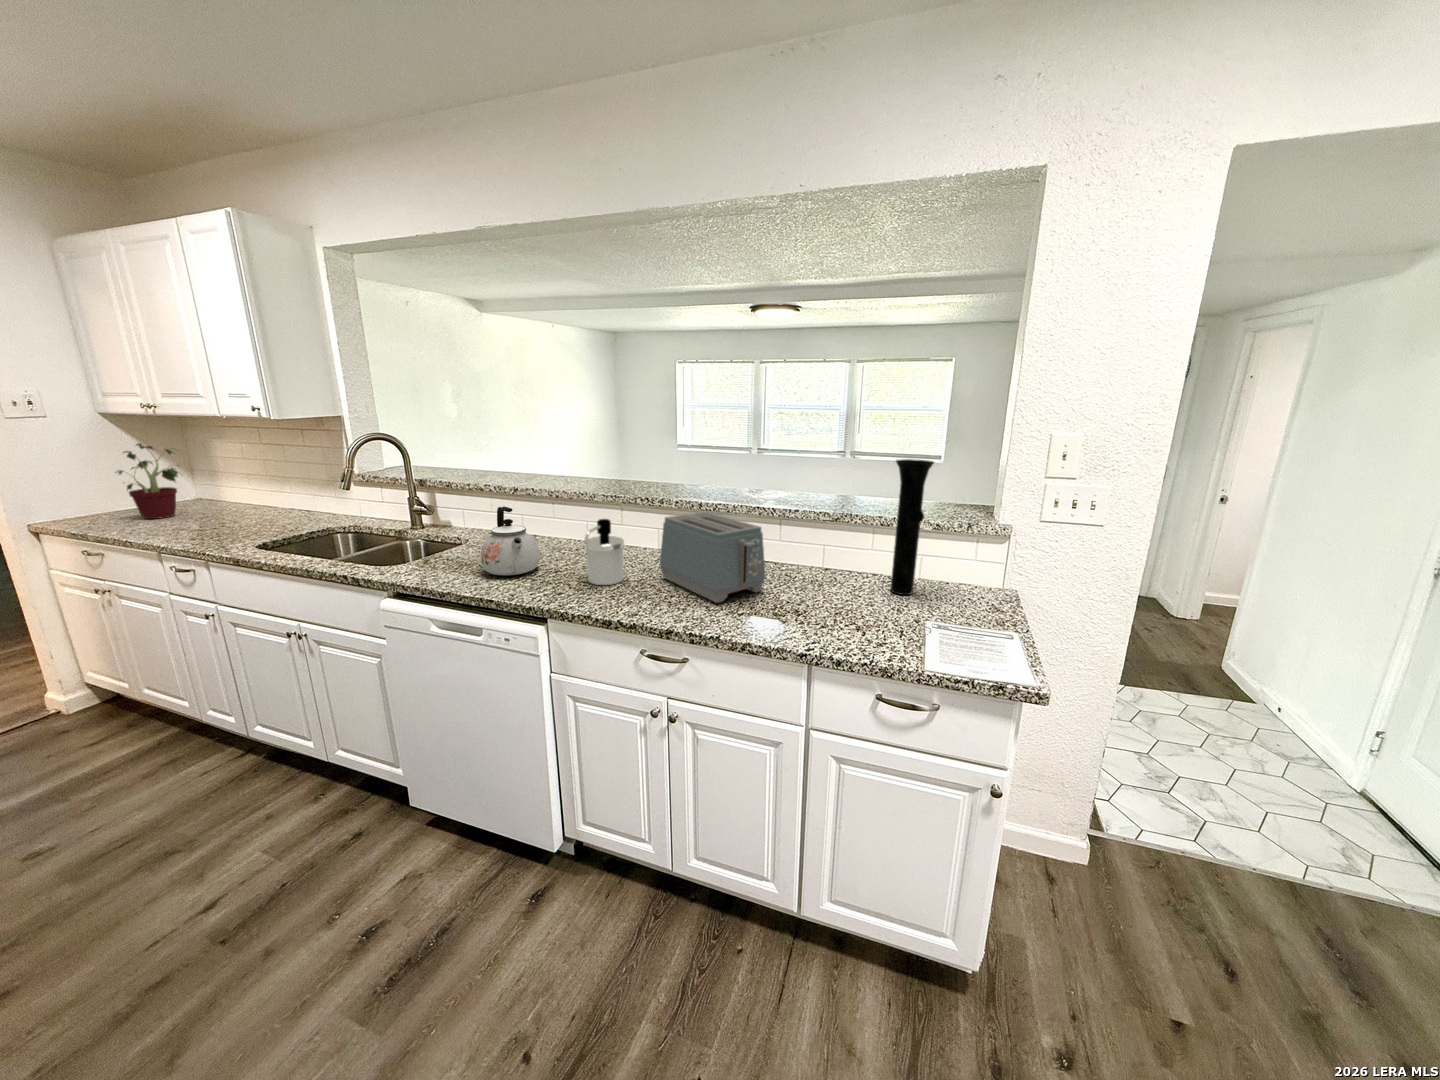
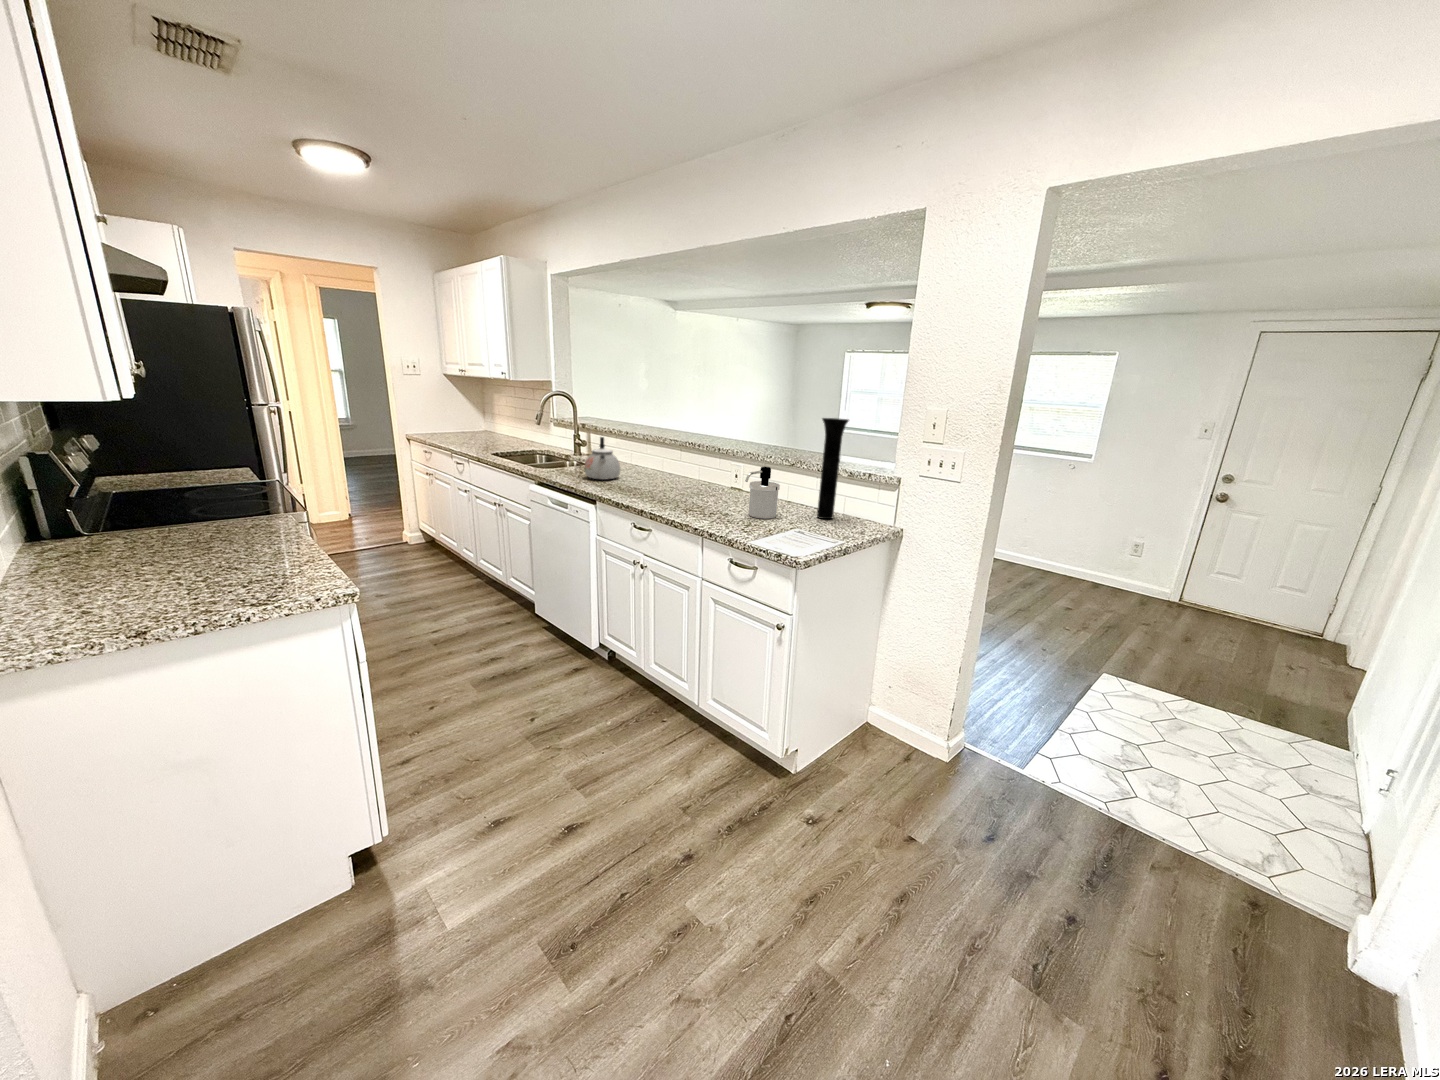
potted plant: present [115,443,178,519] -> none [444,392,477,438]
toaster: present [660,512,766,603] -> none [679,449,733,505]
soap dispenser: present [584,519,624,585] -> present [745,467,780,519]

